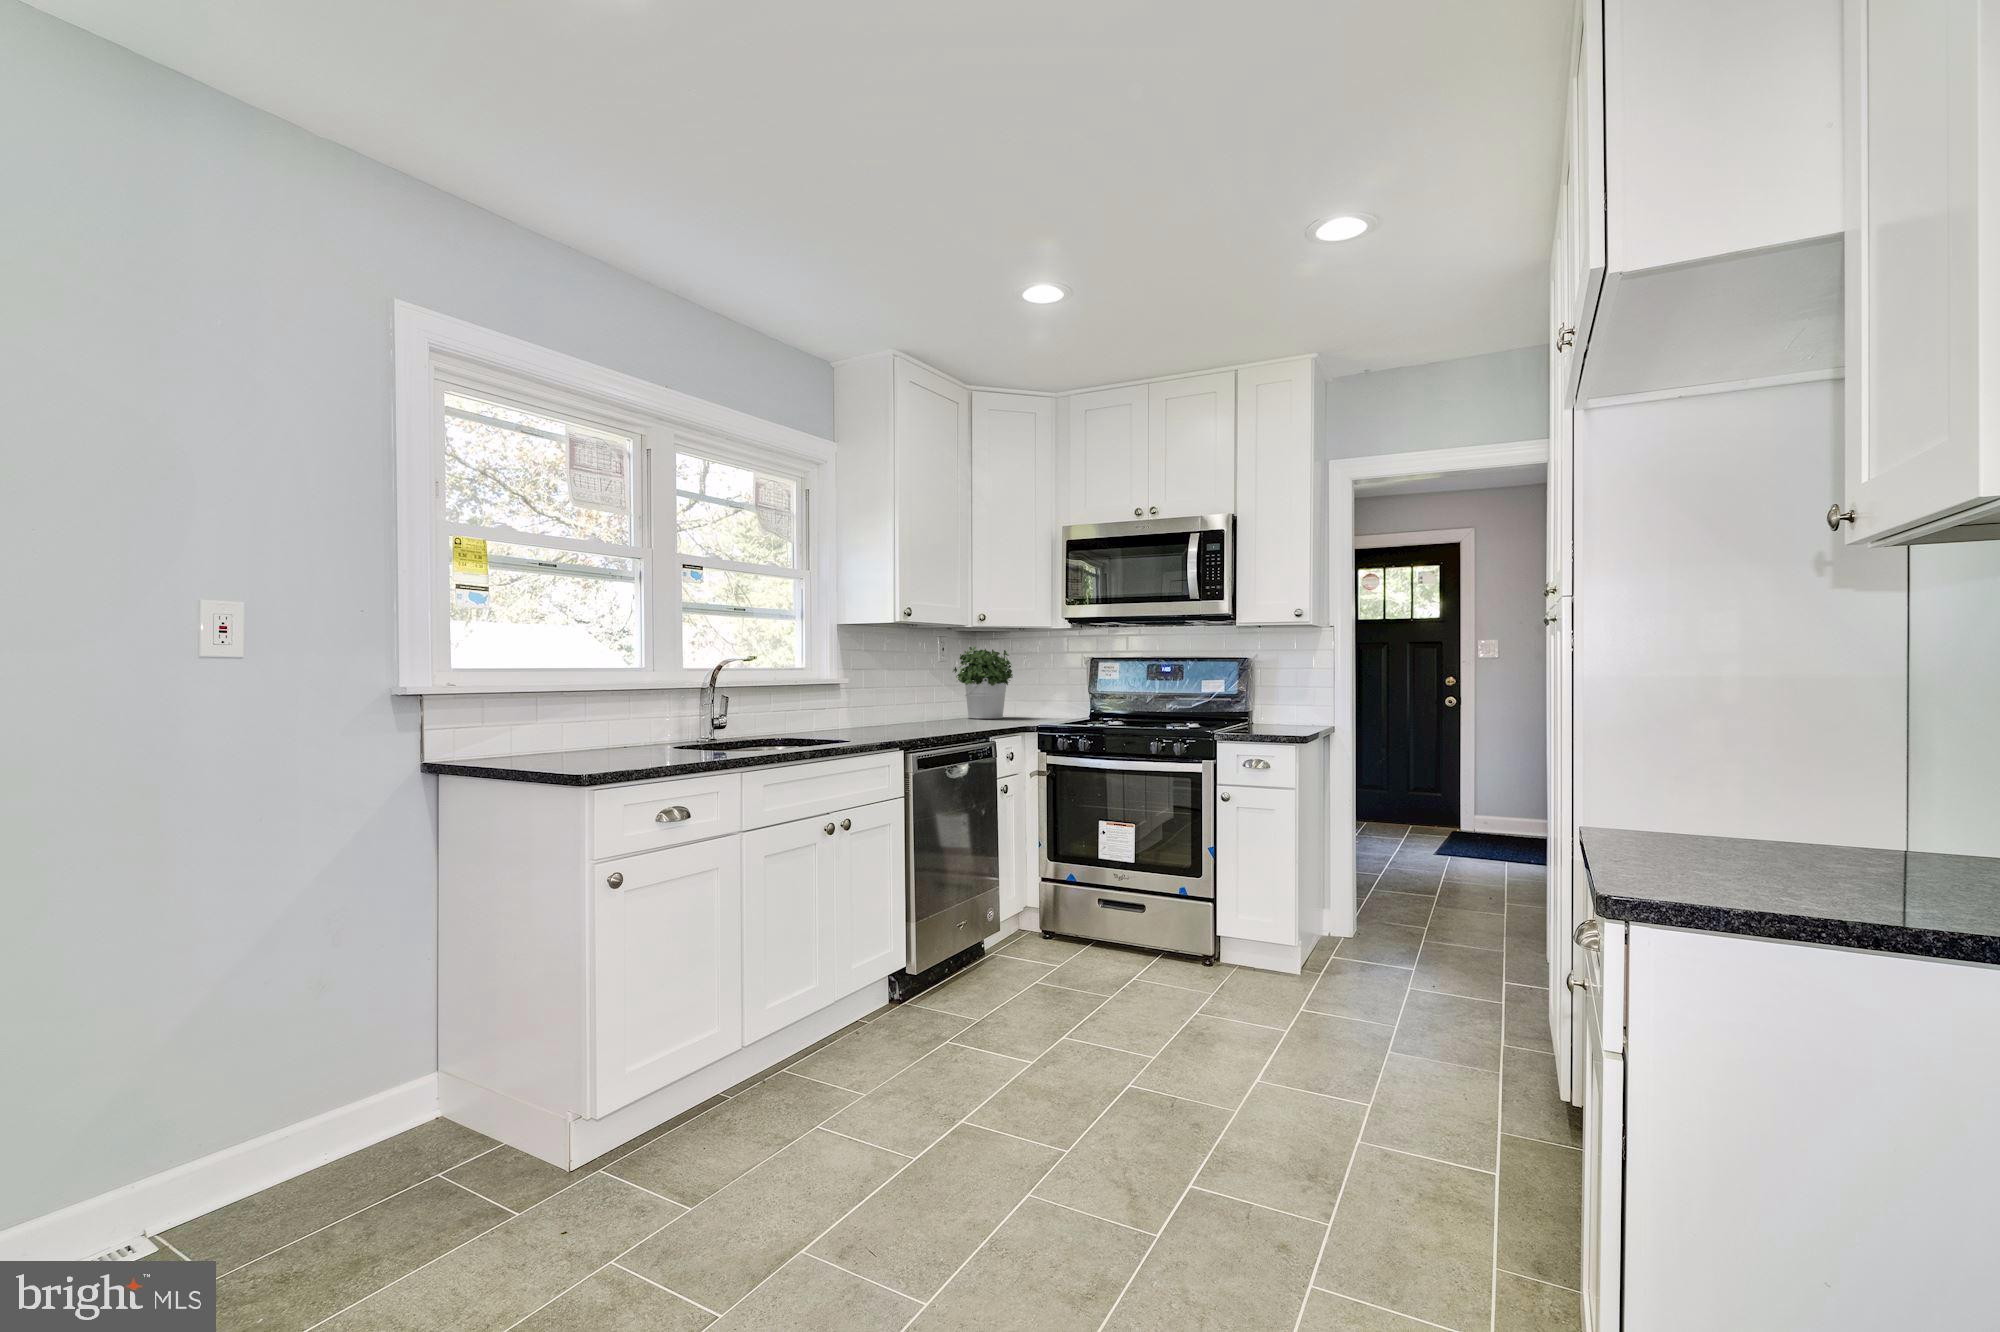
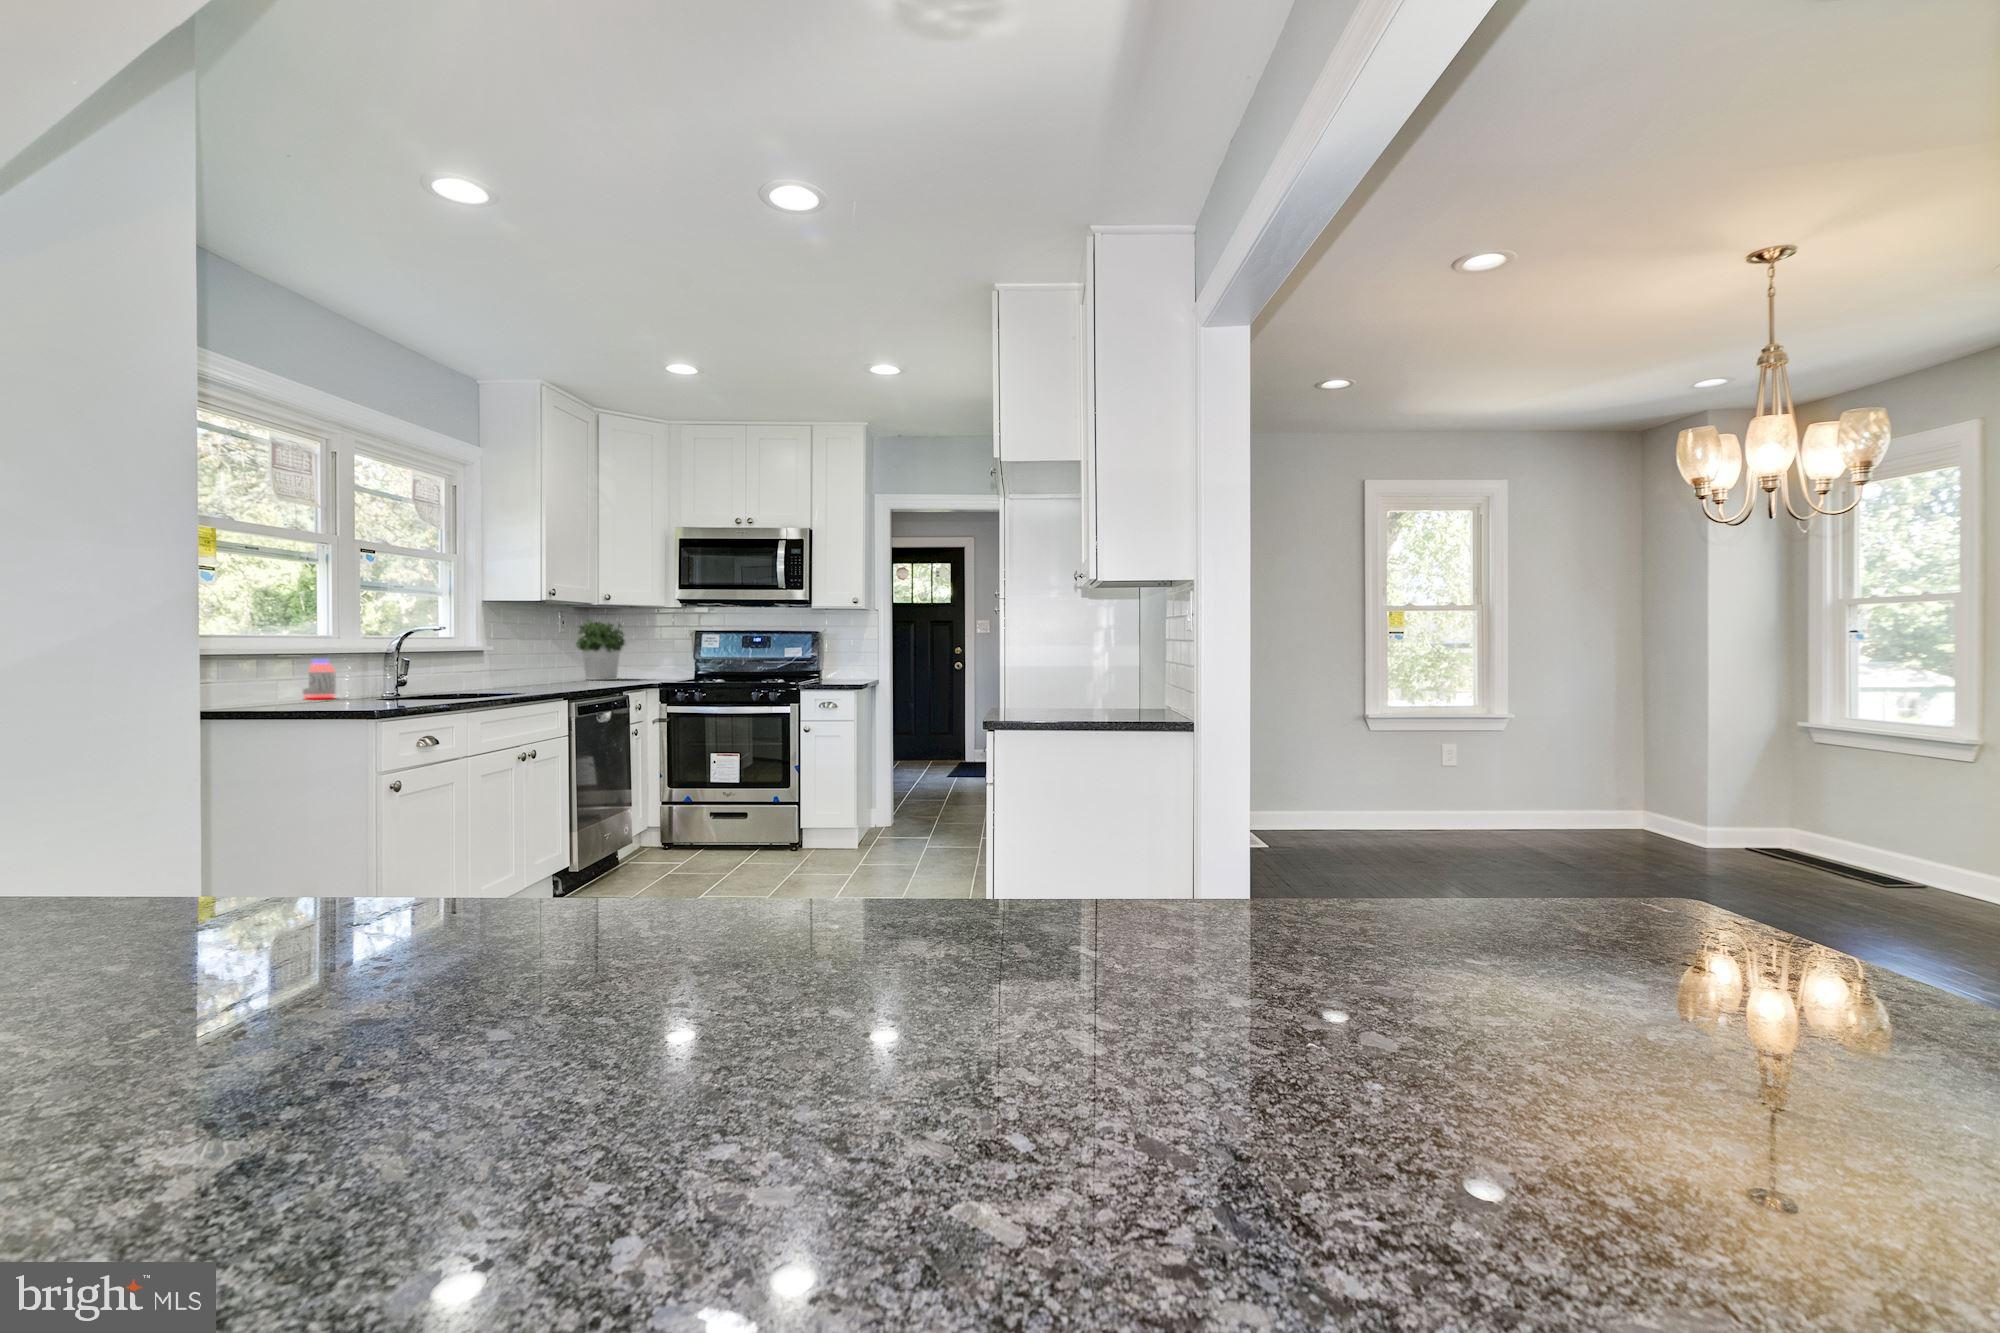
jar: none [623,695,656,742] -> present [303,659,336,698]

